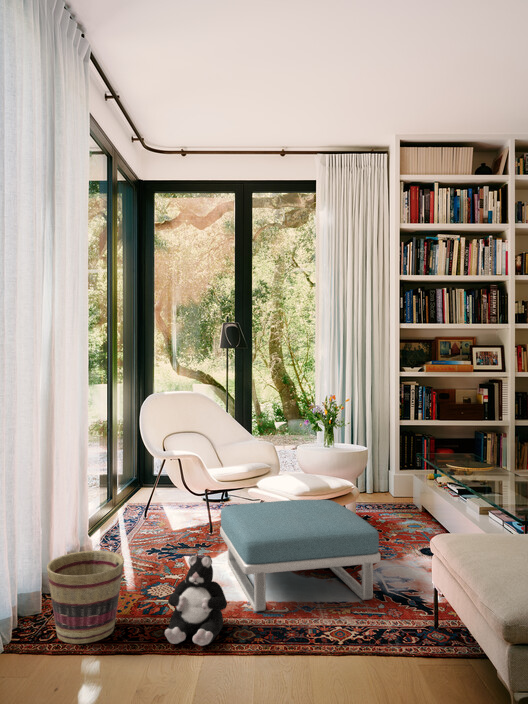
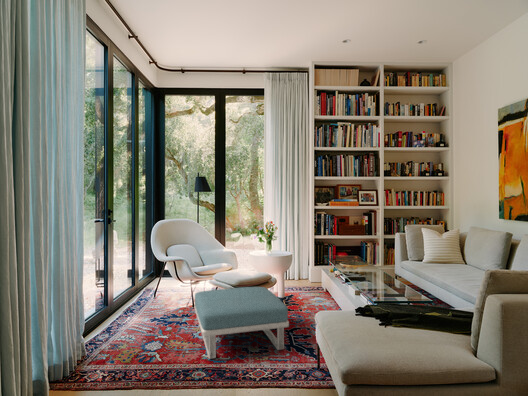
basket: present [47,551,124,644] -> none [73,323,124,383]
plush toy: present [165,555,227,646] -> none [147,326,188,384]

